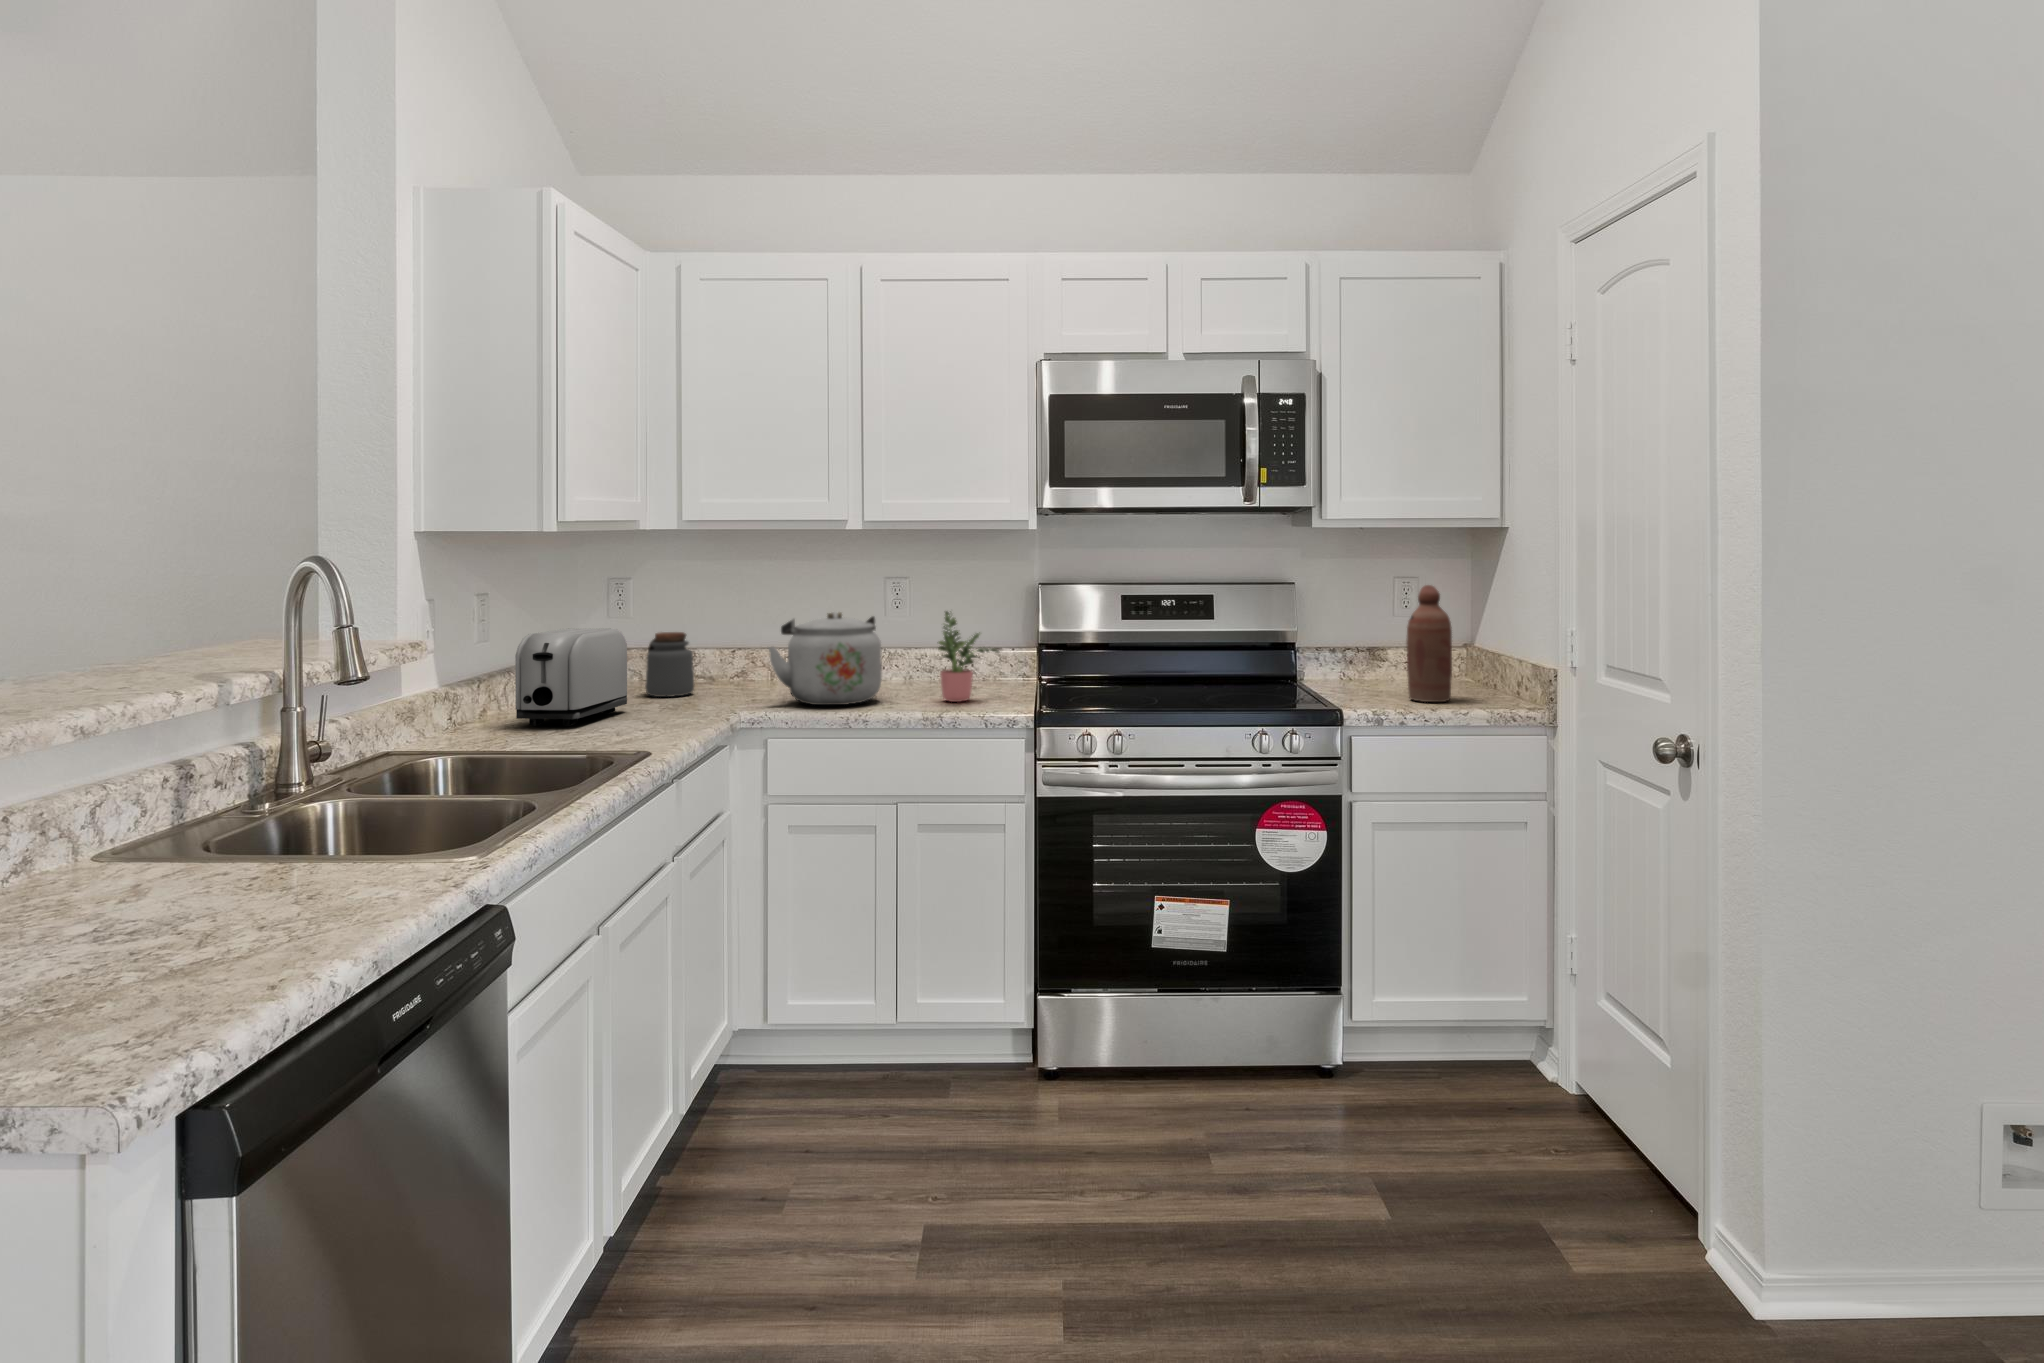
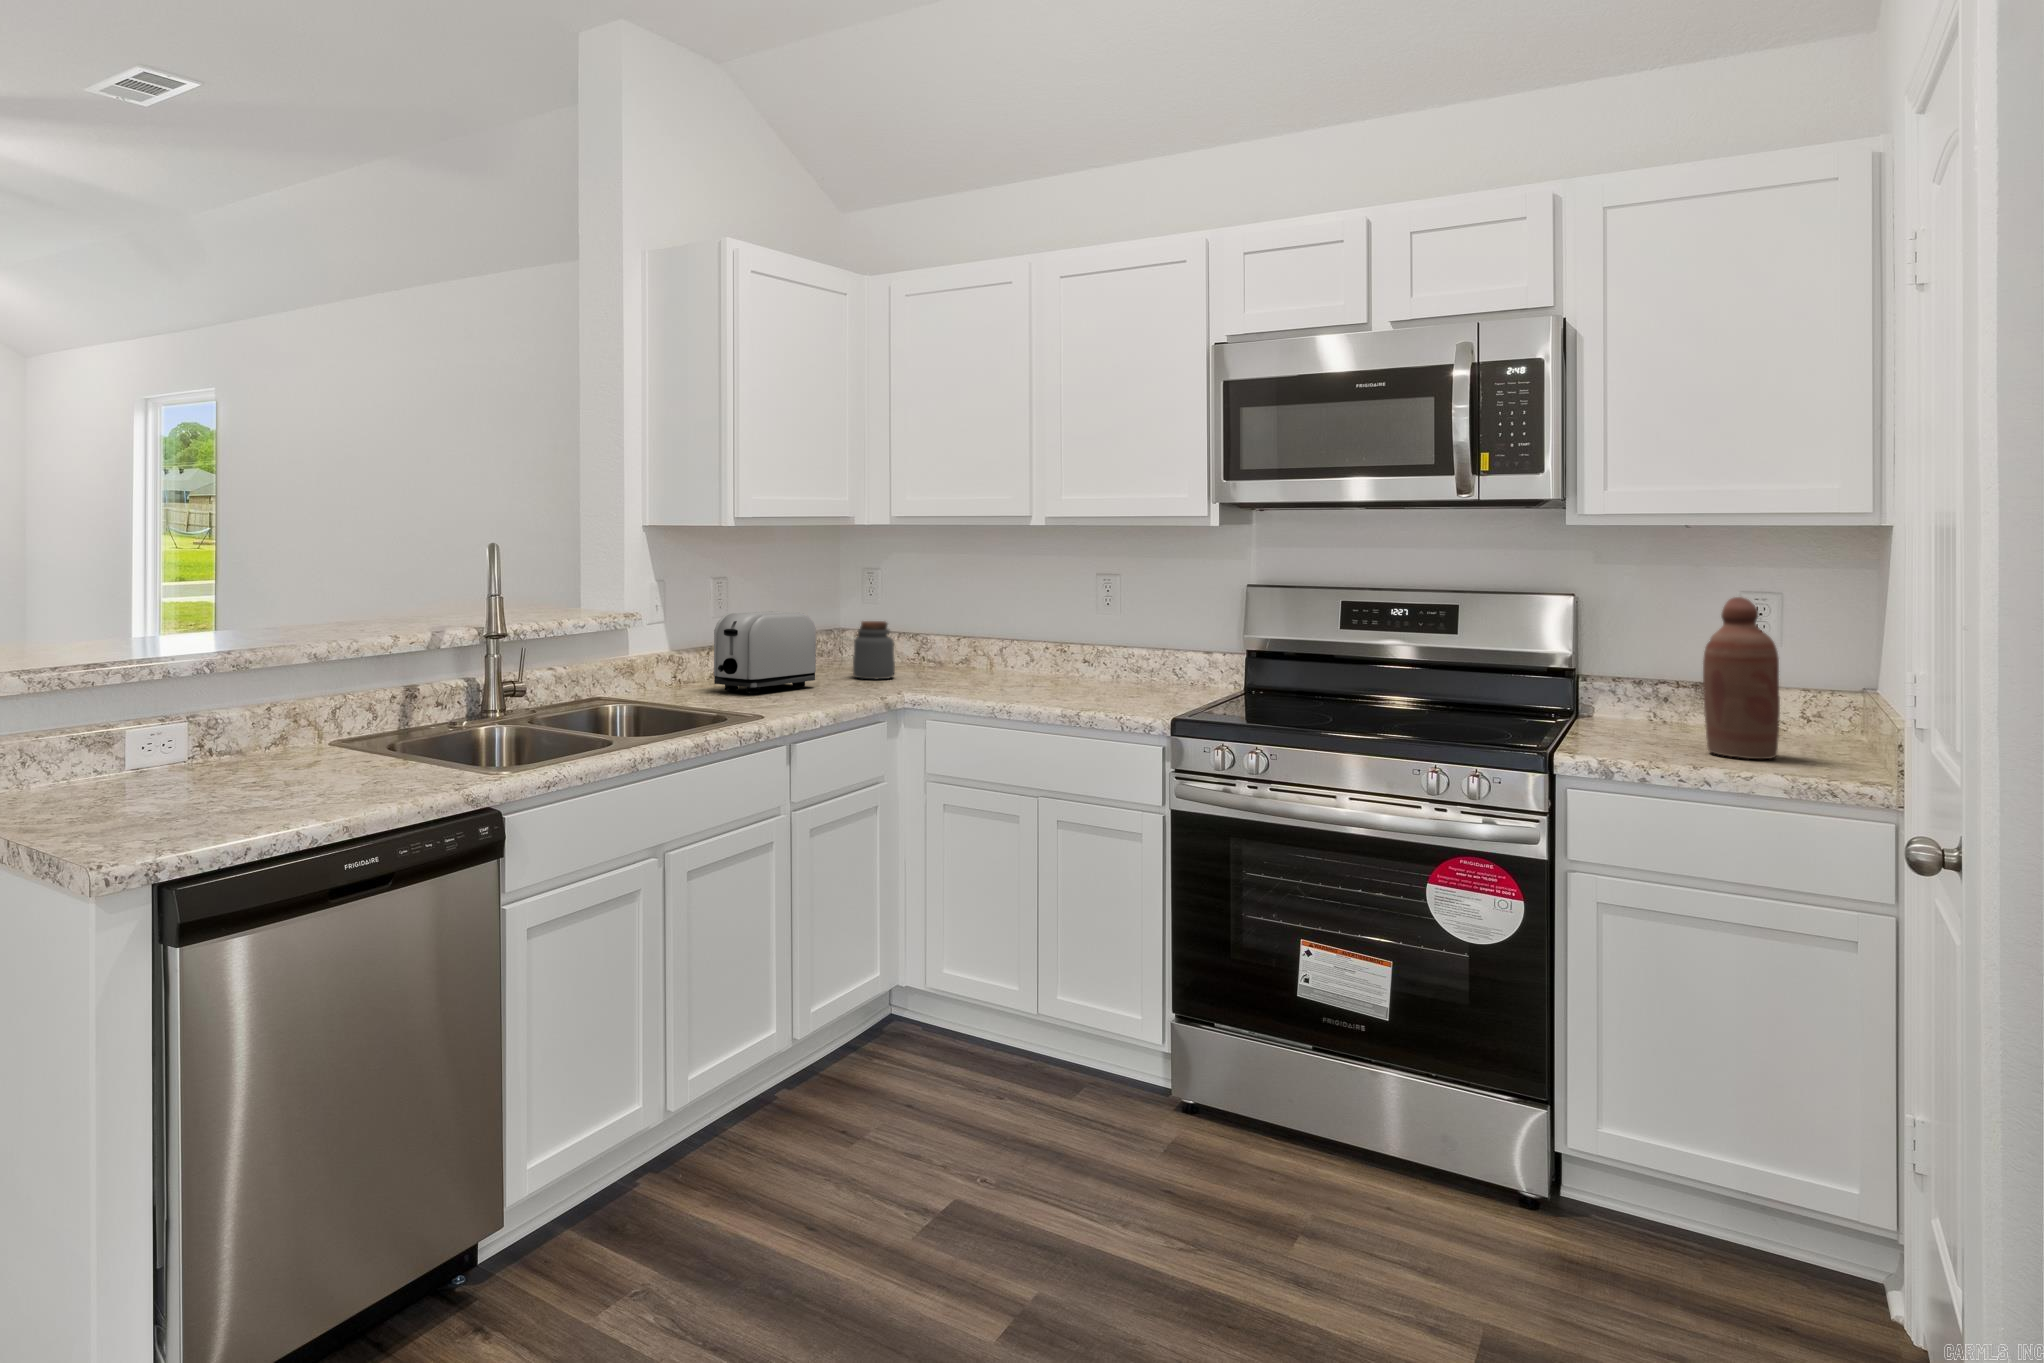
potted plant: present [938,611,999,702] -> none [1091,609,1164,704]
kettle: present [769,612,882,705] -> none [932,606,1043,697]

